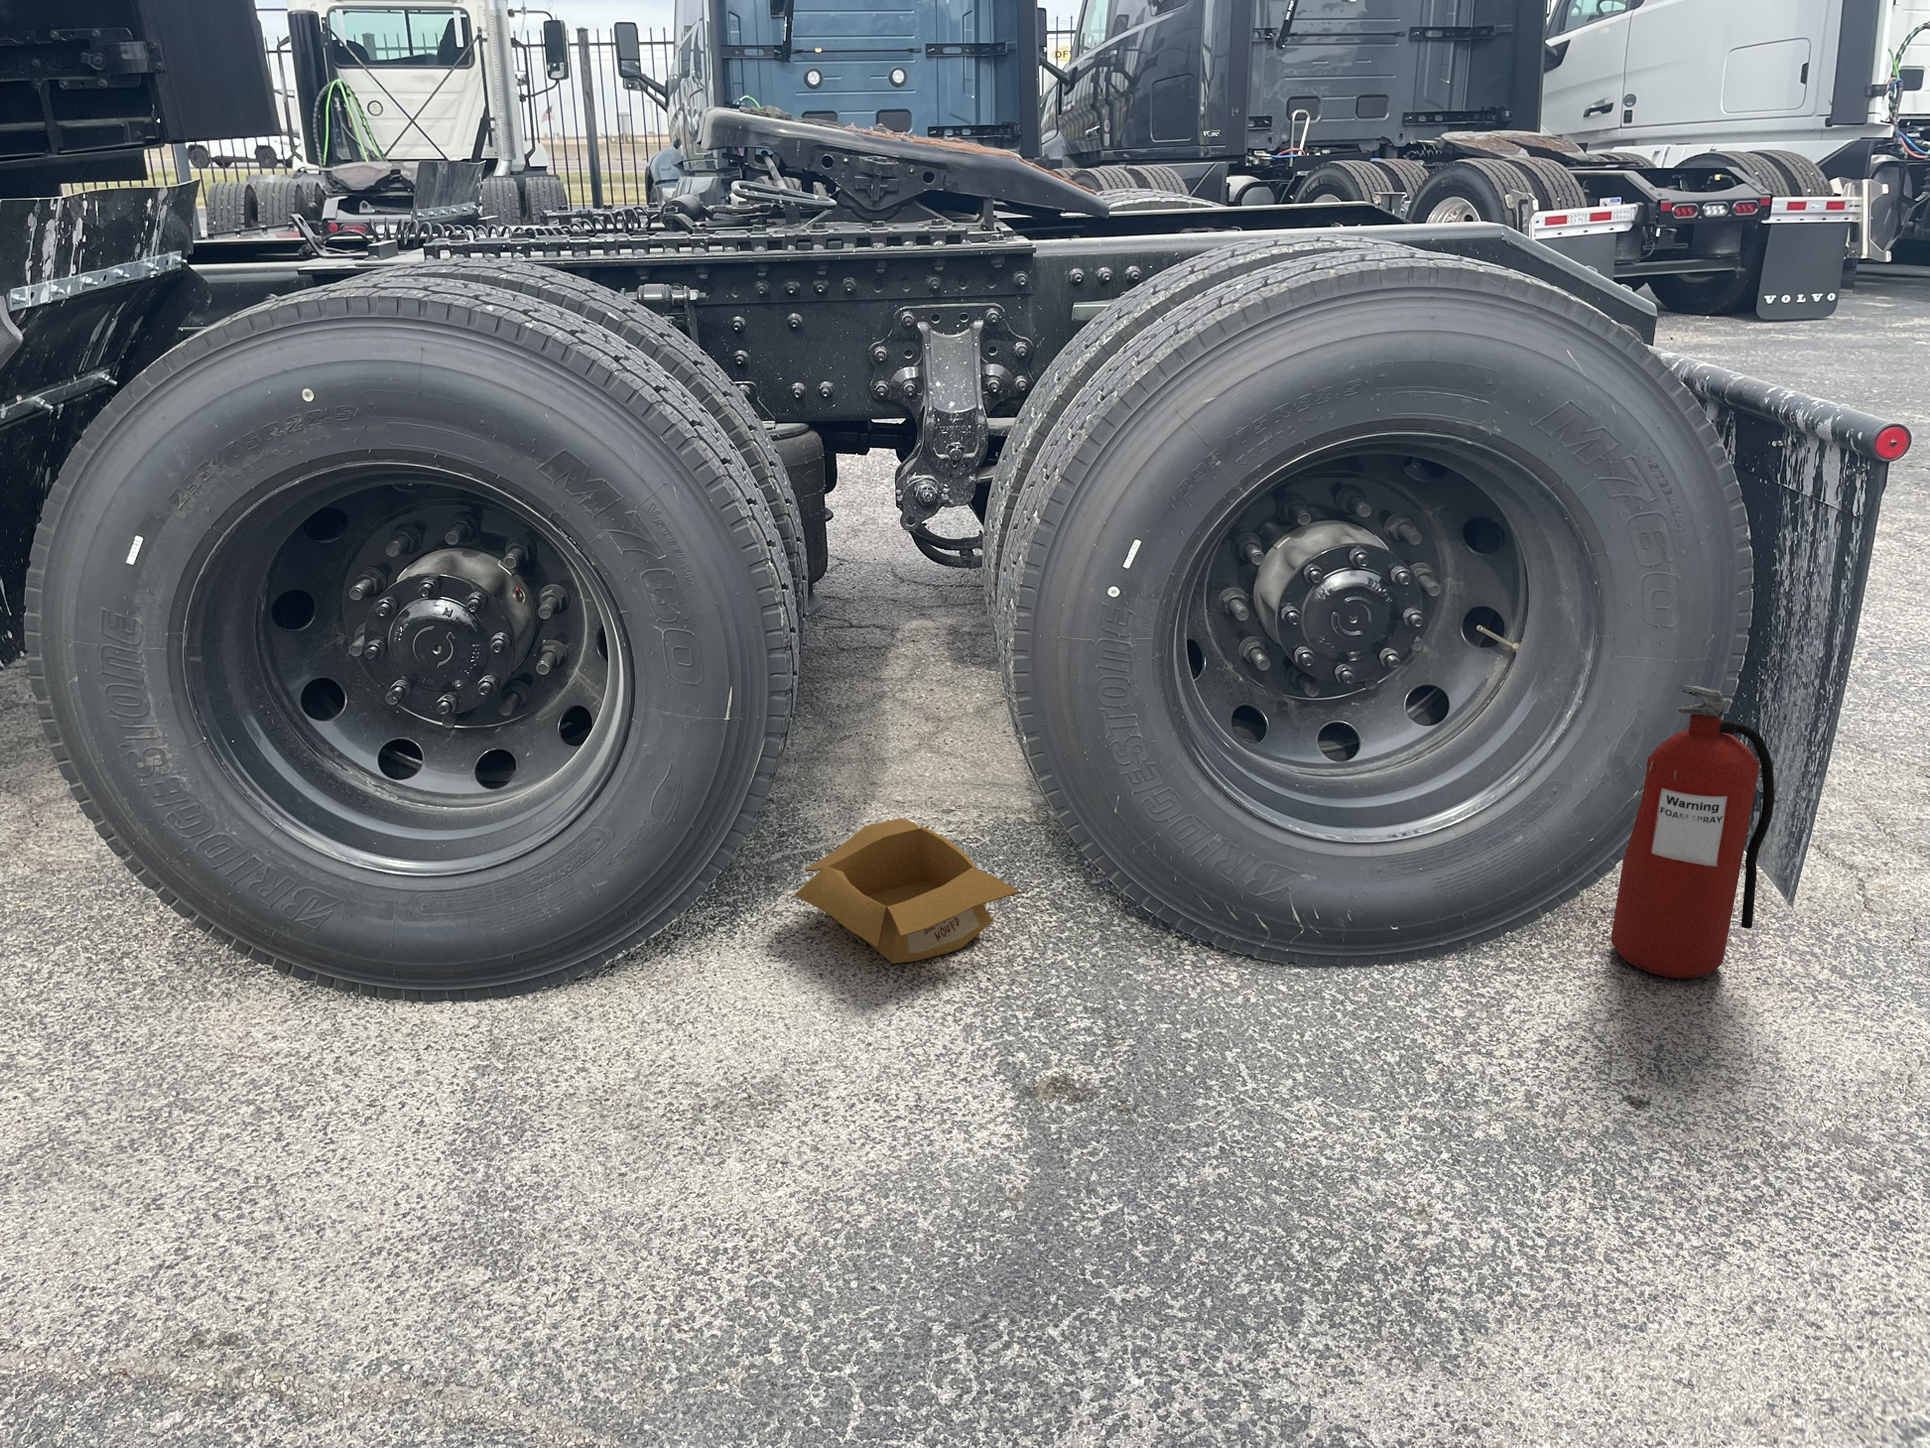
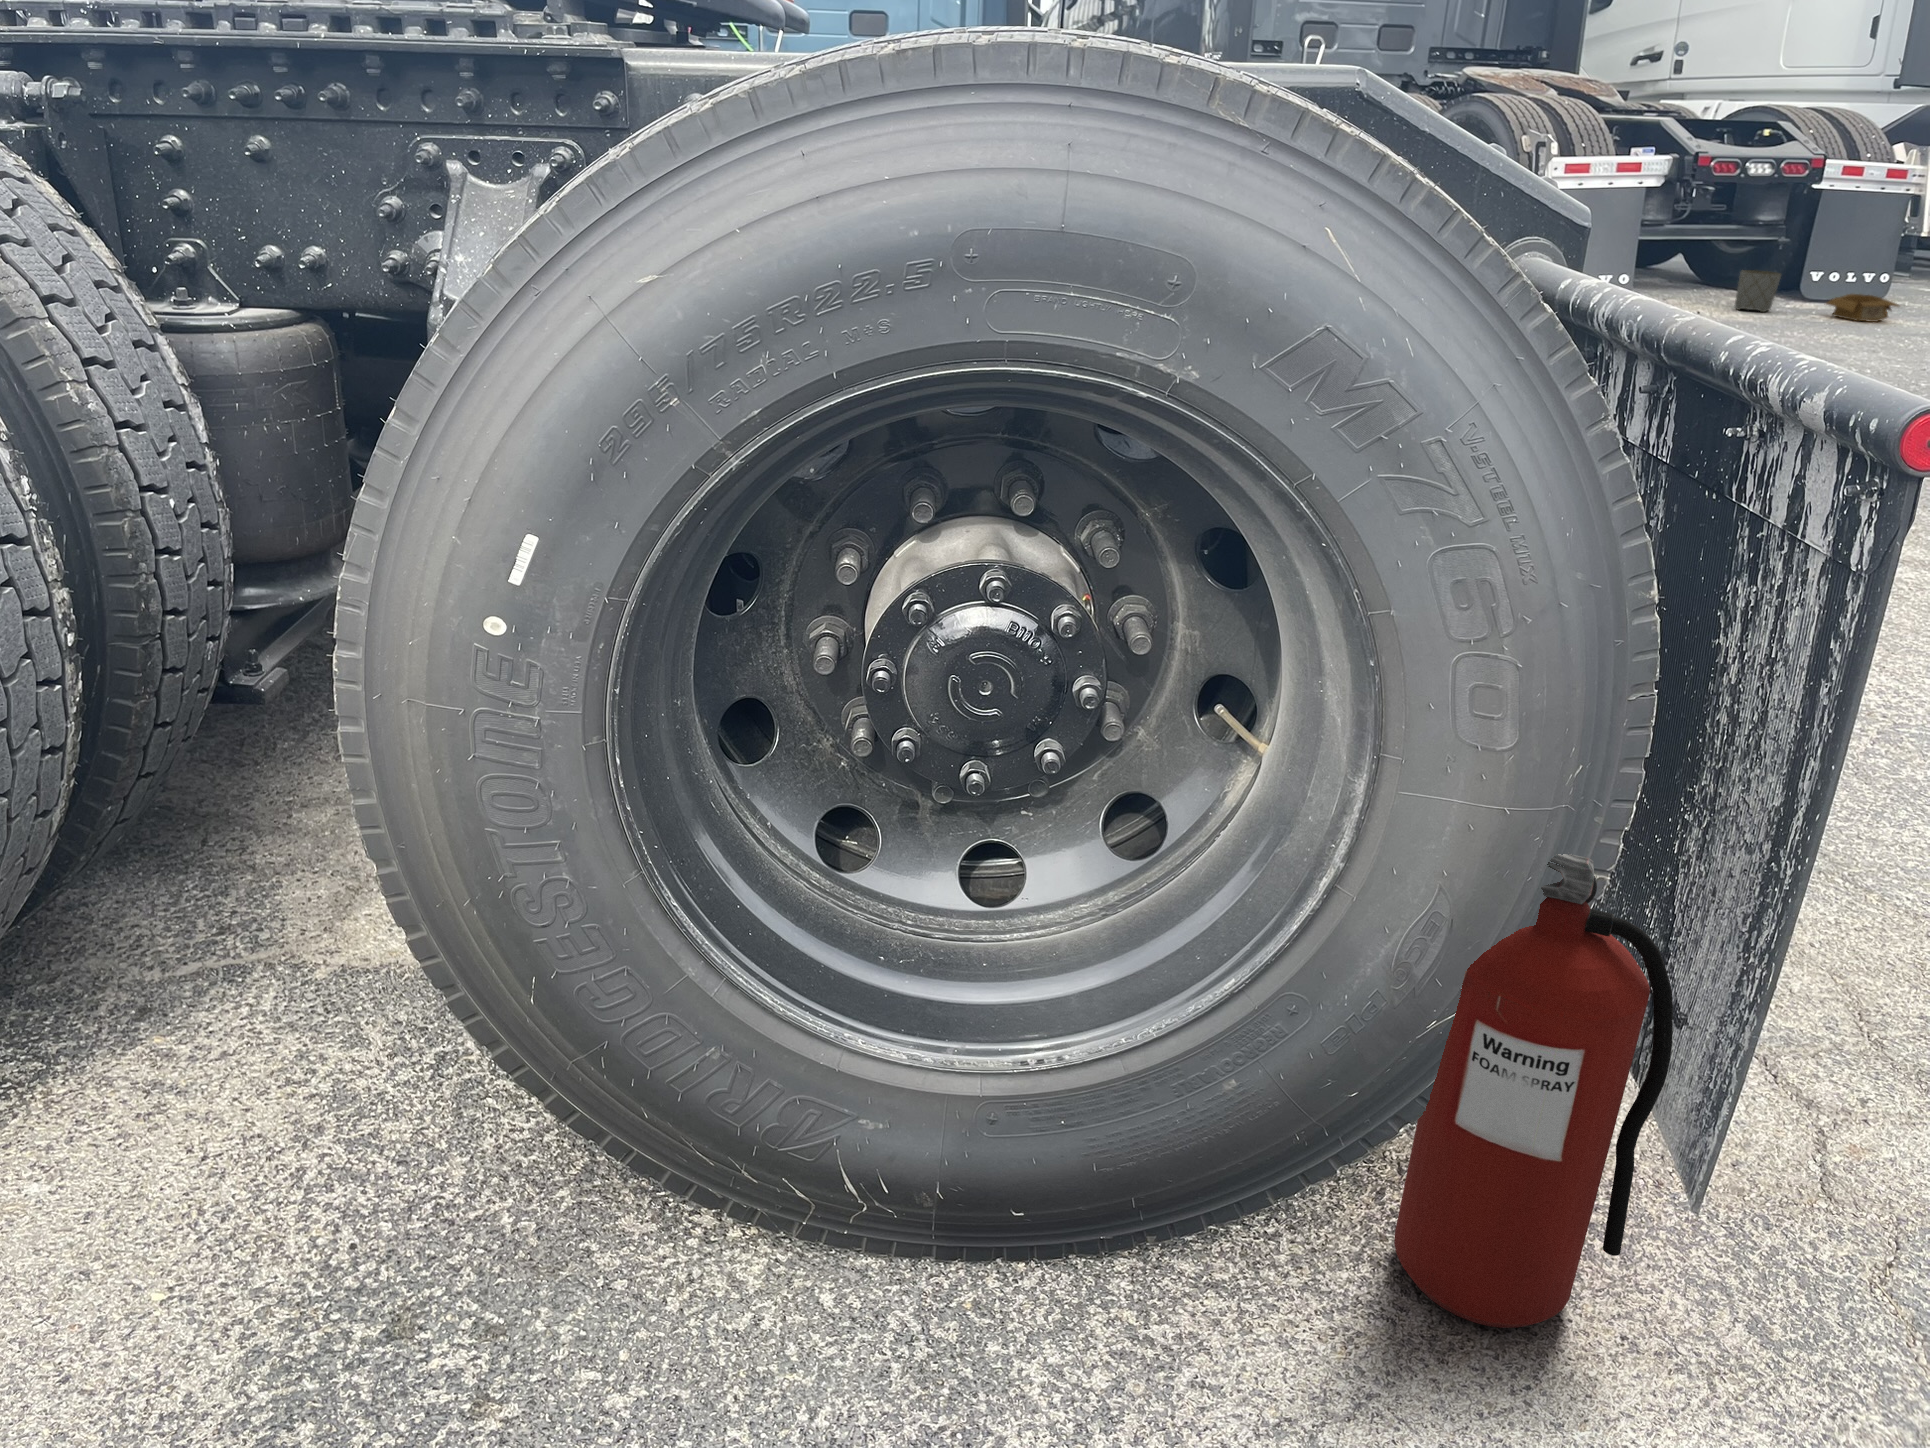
planter: none [1701,296,1741,333] -> present [1734,270,1781,312]
cardboard box: present [794,818,1021,964] -> present [1826,294,1899,322]

